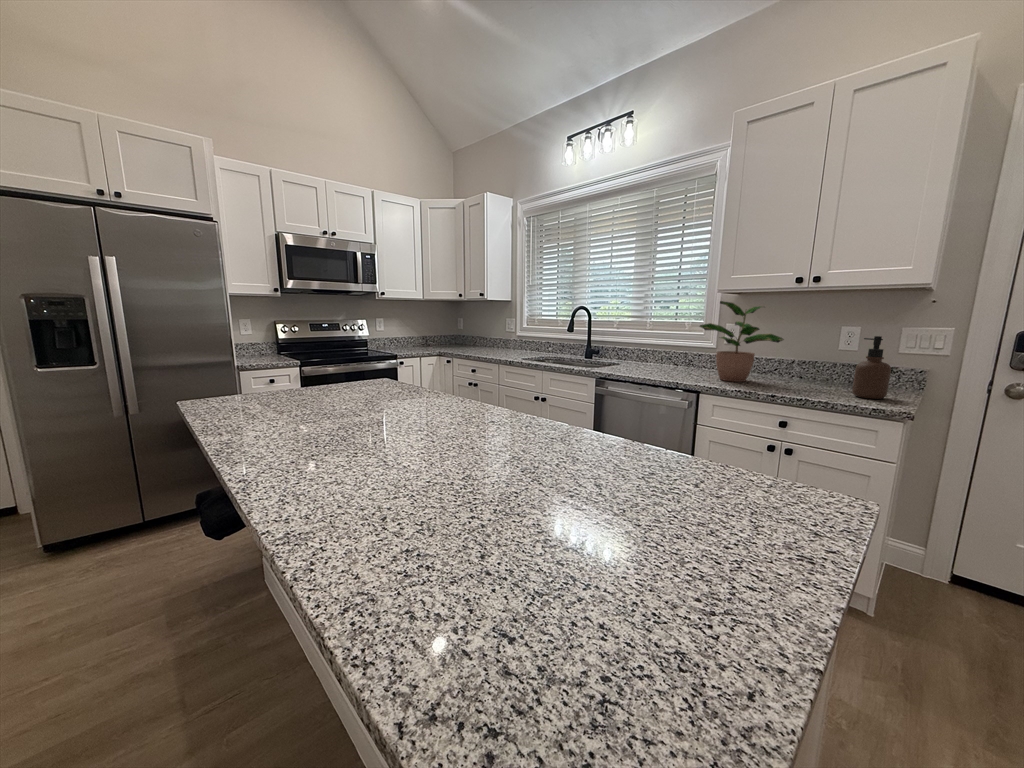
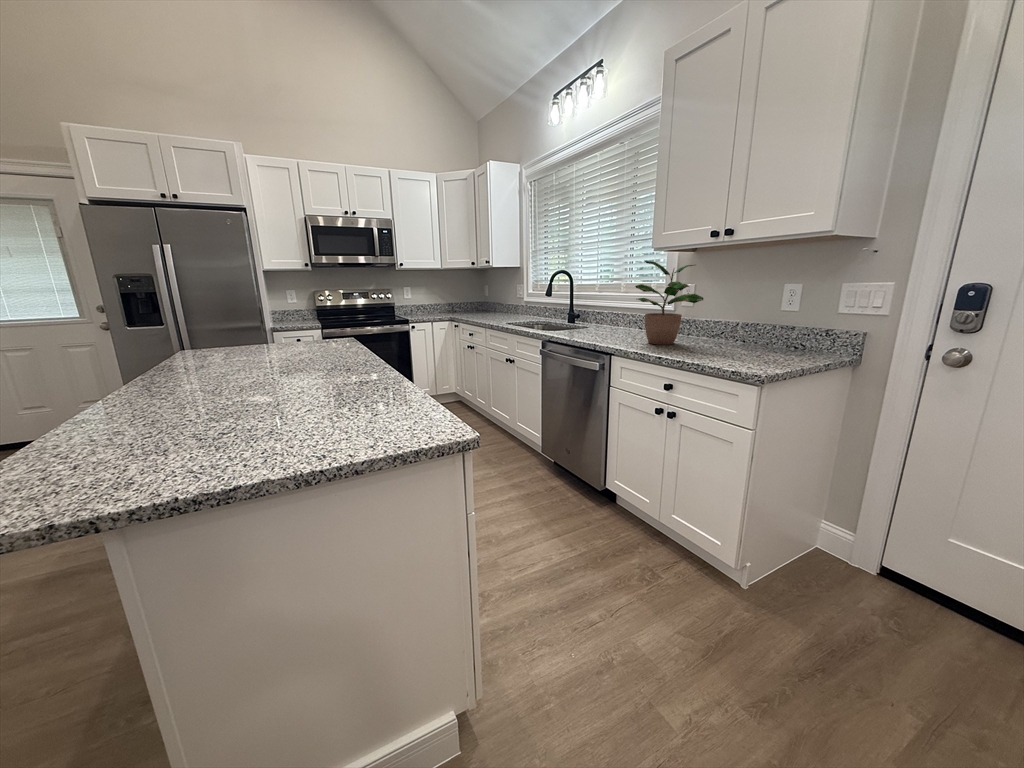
soap dispenser: present [852,336,891,399] -> none [745,294,782,362]

